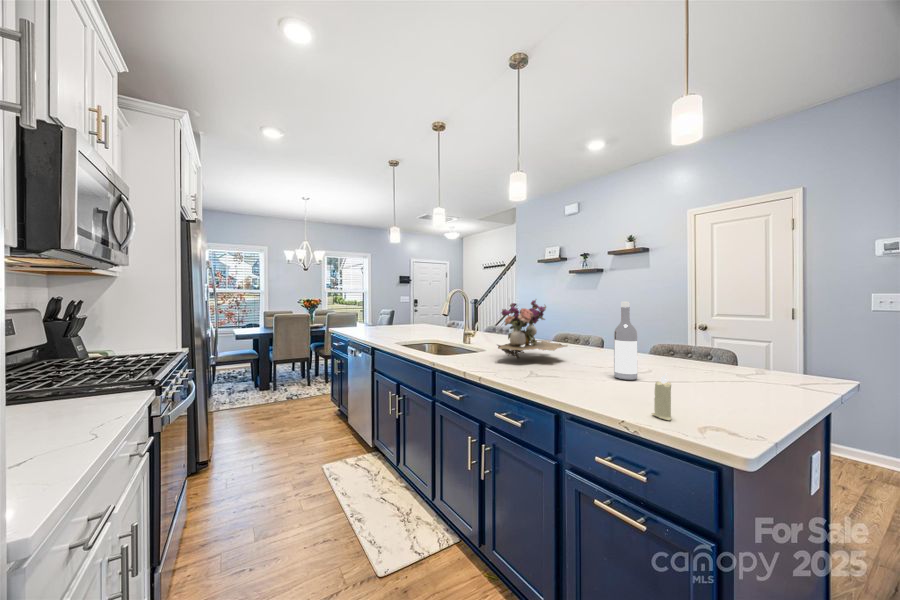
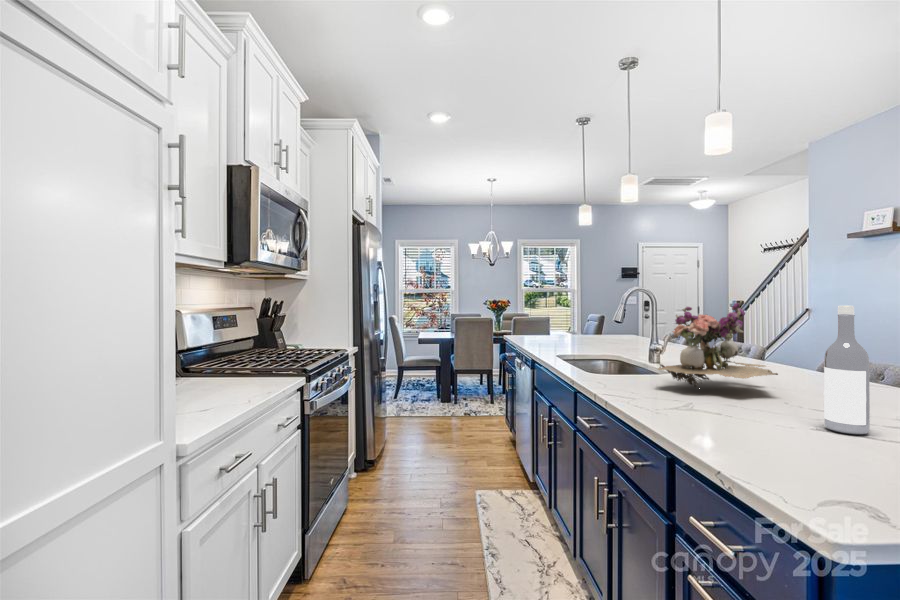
candle: present [652,373,671,420] -> none [793,415,824,488]

